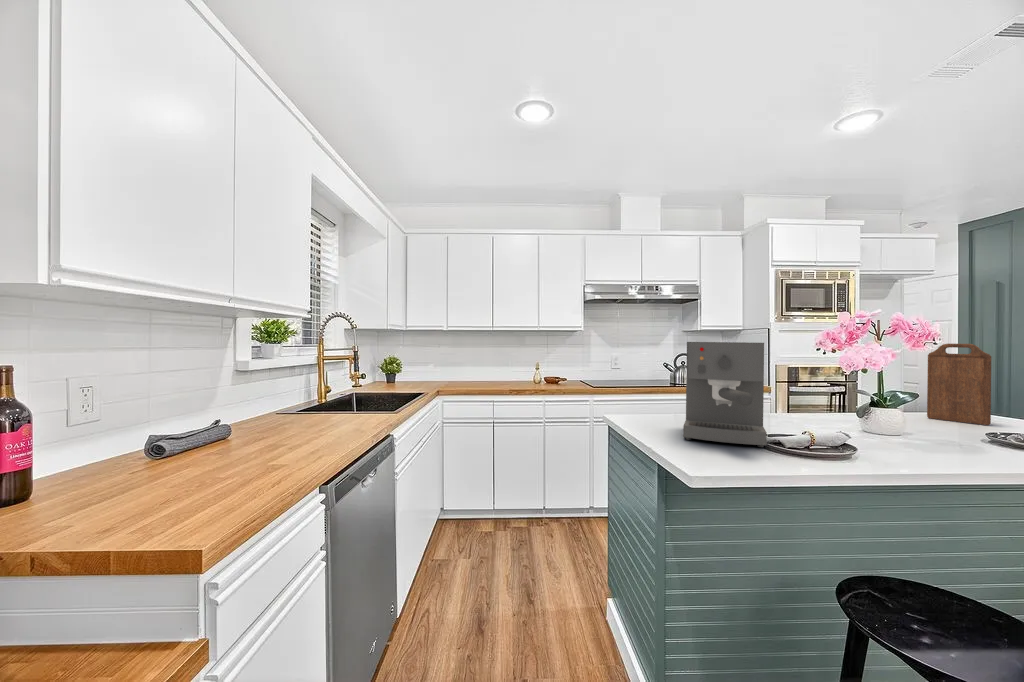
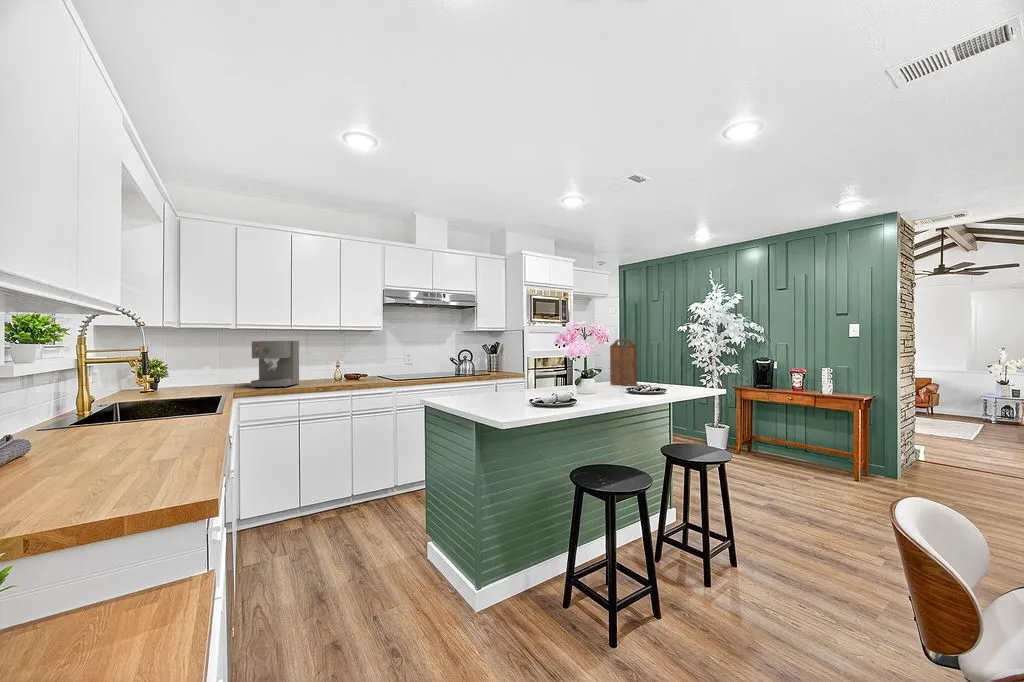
coffee maker: present [683,342,767,447] -> present [251,341,299,388]

